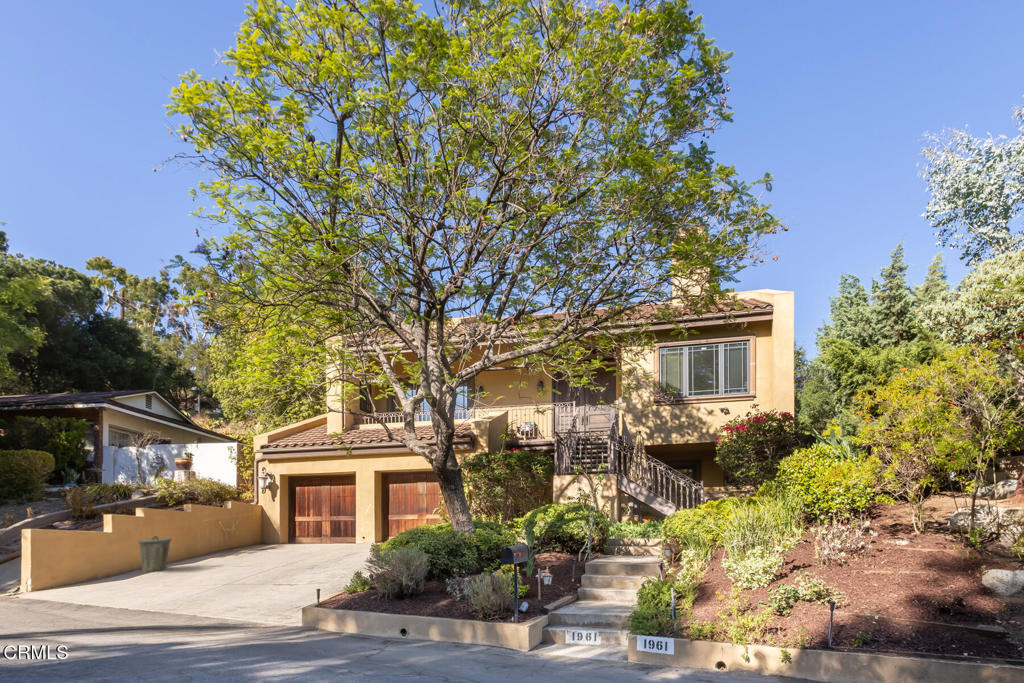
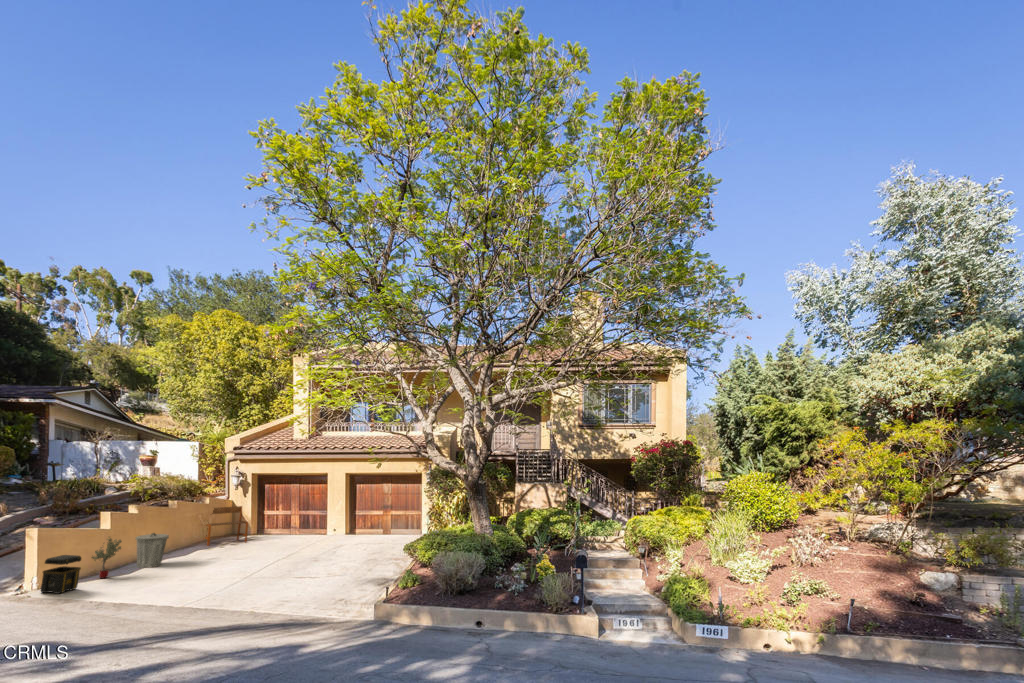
bench: none [228,510,273,553] -> present [203,506,248,546]
potted tree: none [85,538,118,580] -> present [91,537,122,579]
toolbox: none [33,555,69,592] -> present [41,555,81,594]

